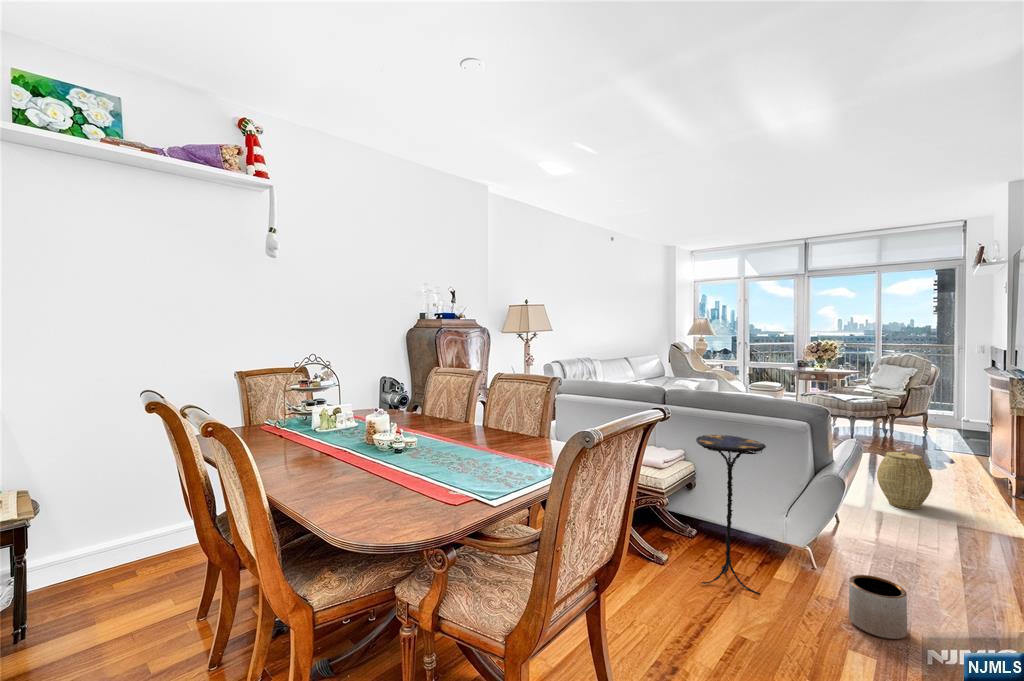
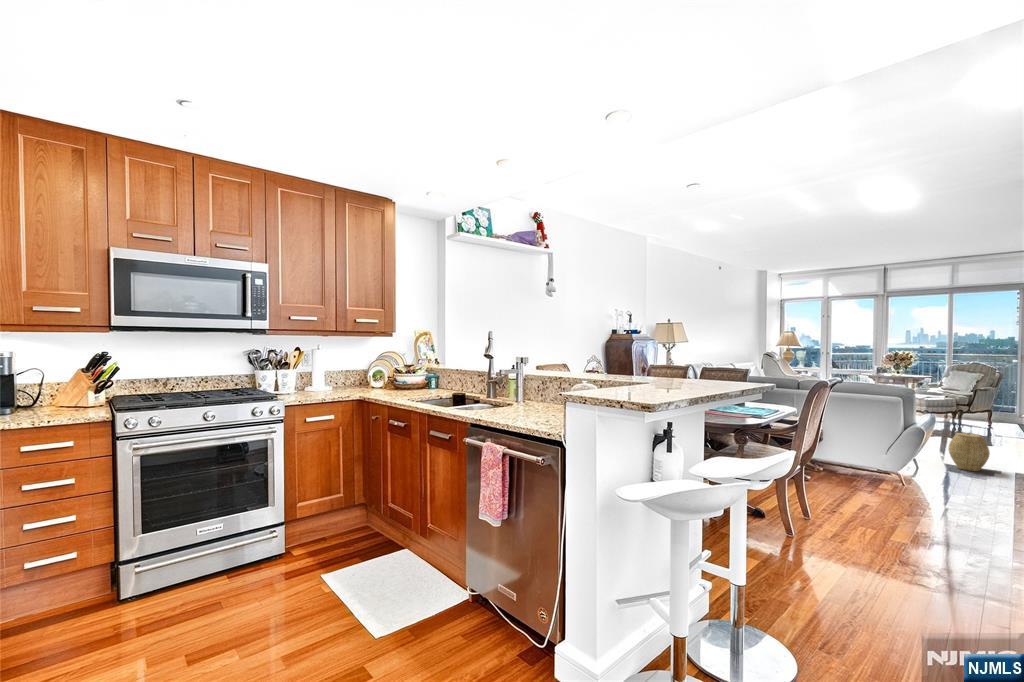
side table: present [696,435,766,594] -> none [834,413,881,503]
planter: present [849,575,907,639] -> none [933,490,967,520]

